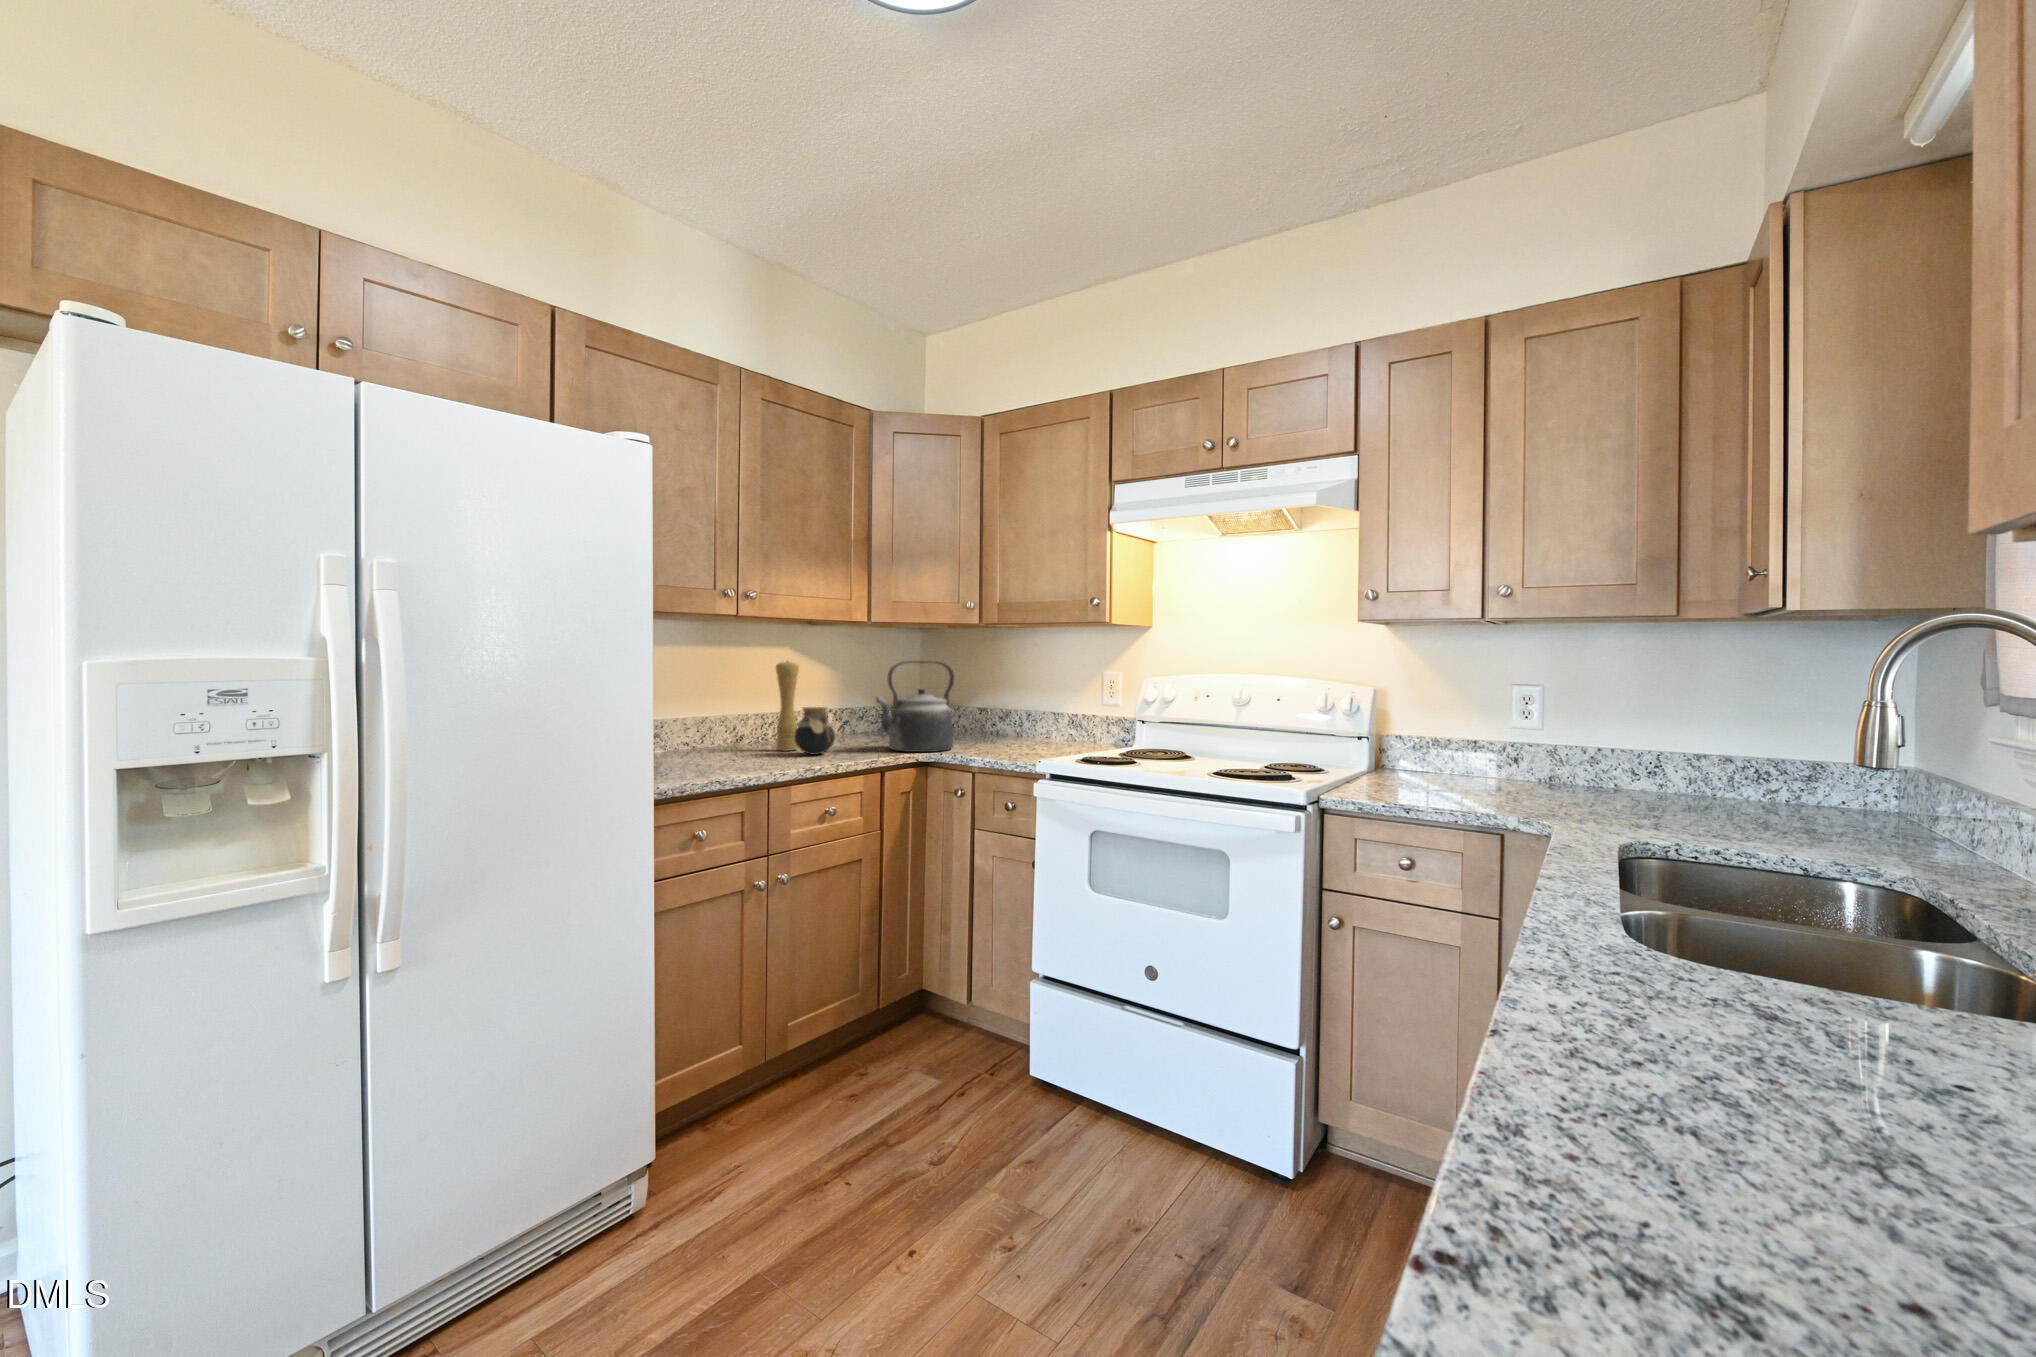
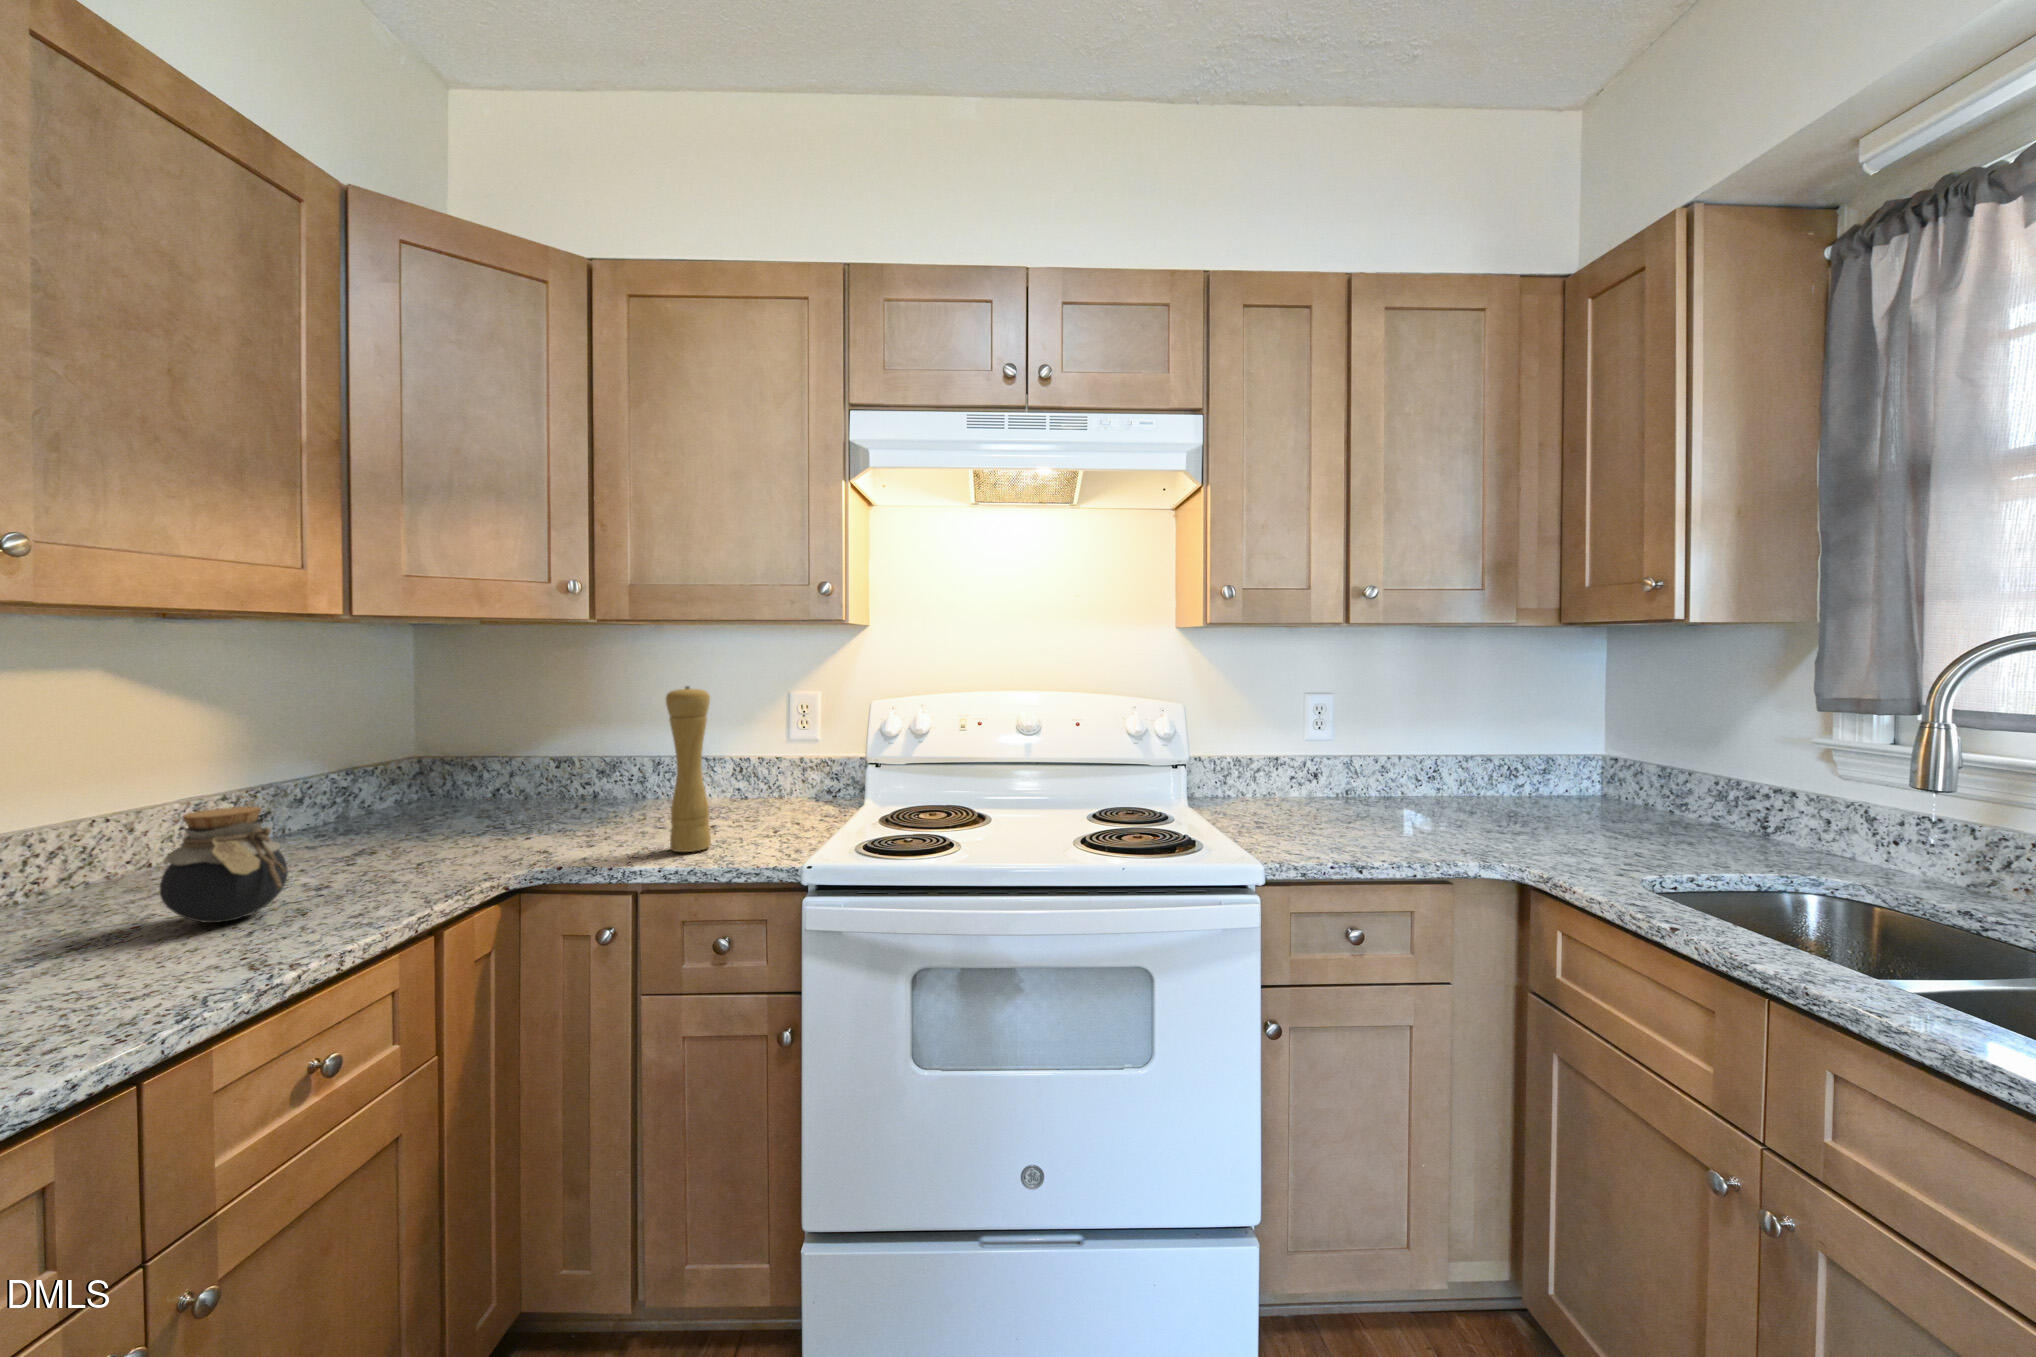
pepper mill: present [776,661,799,751] -> present [666,686,711,852]
kettle: present [876,661,954,752] -> none [393,689,565,872]

